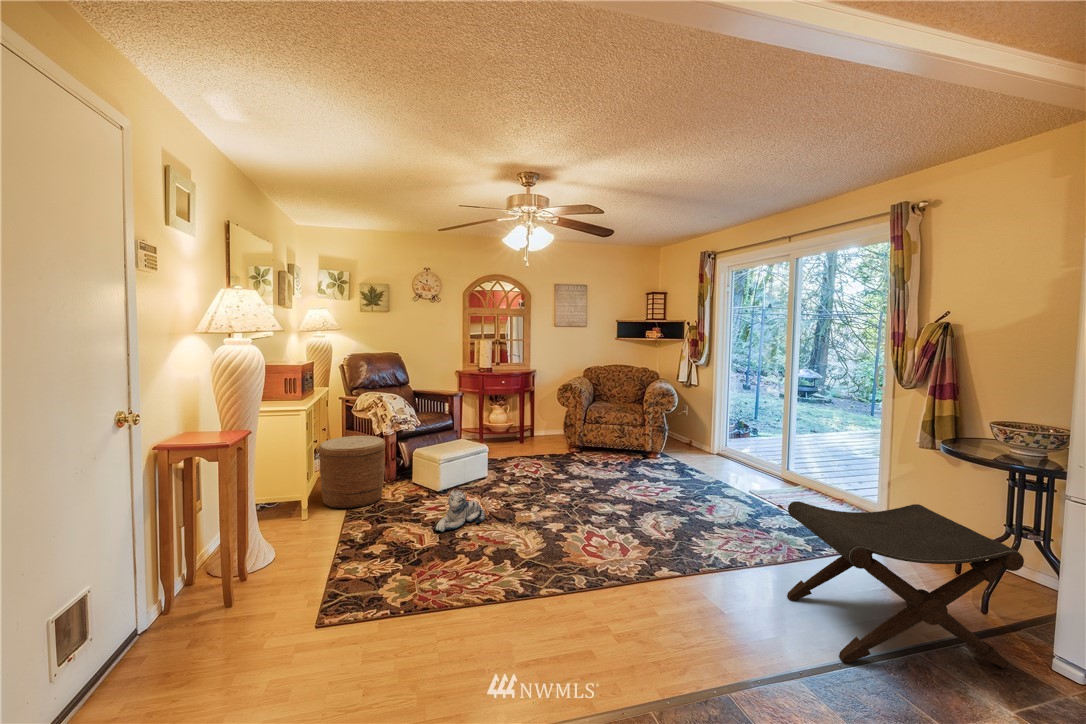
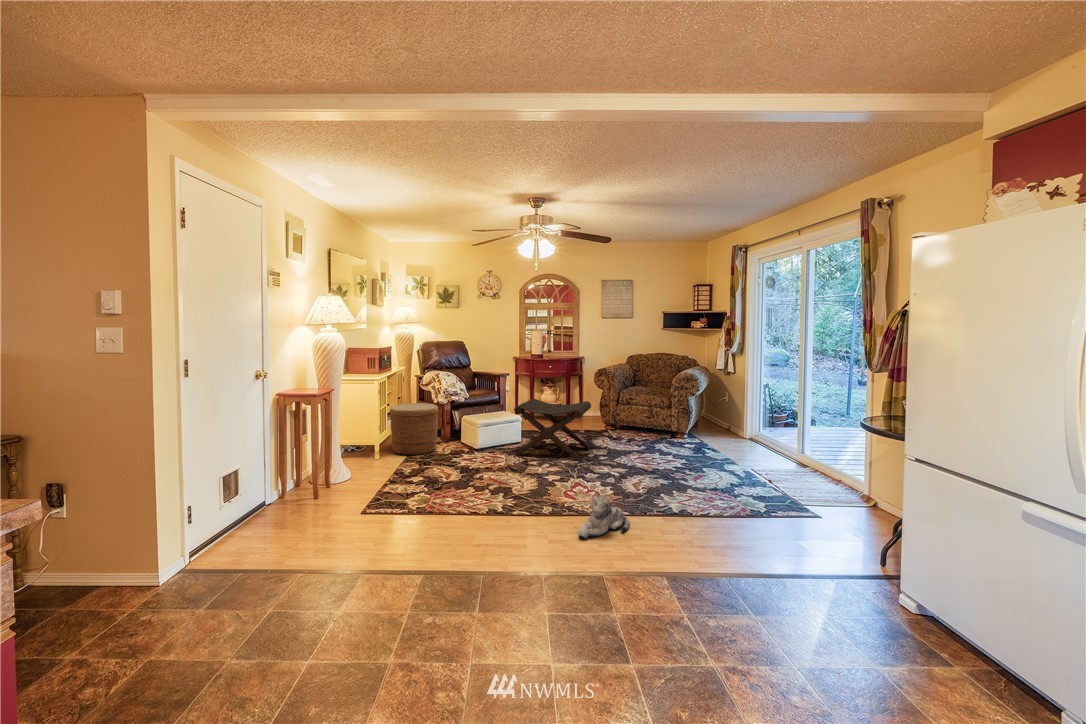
plush toy: present [435,490,485,532] -> present [578,494,629,538]
footstool: present [787,501,1024,668] -> present [514,399,591,461]

